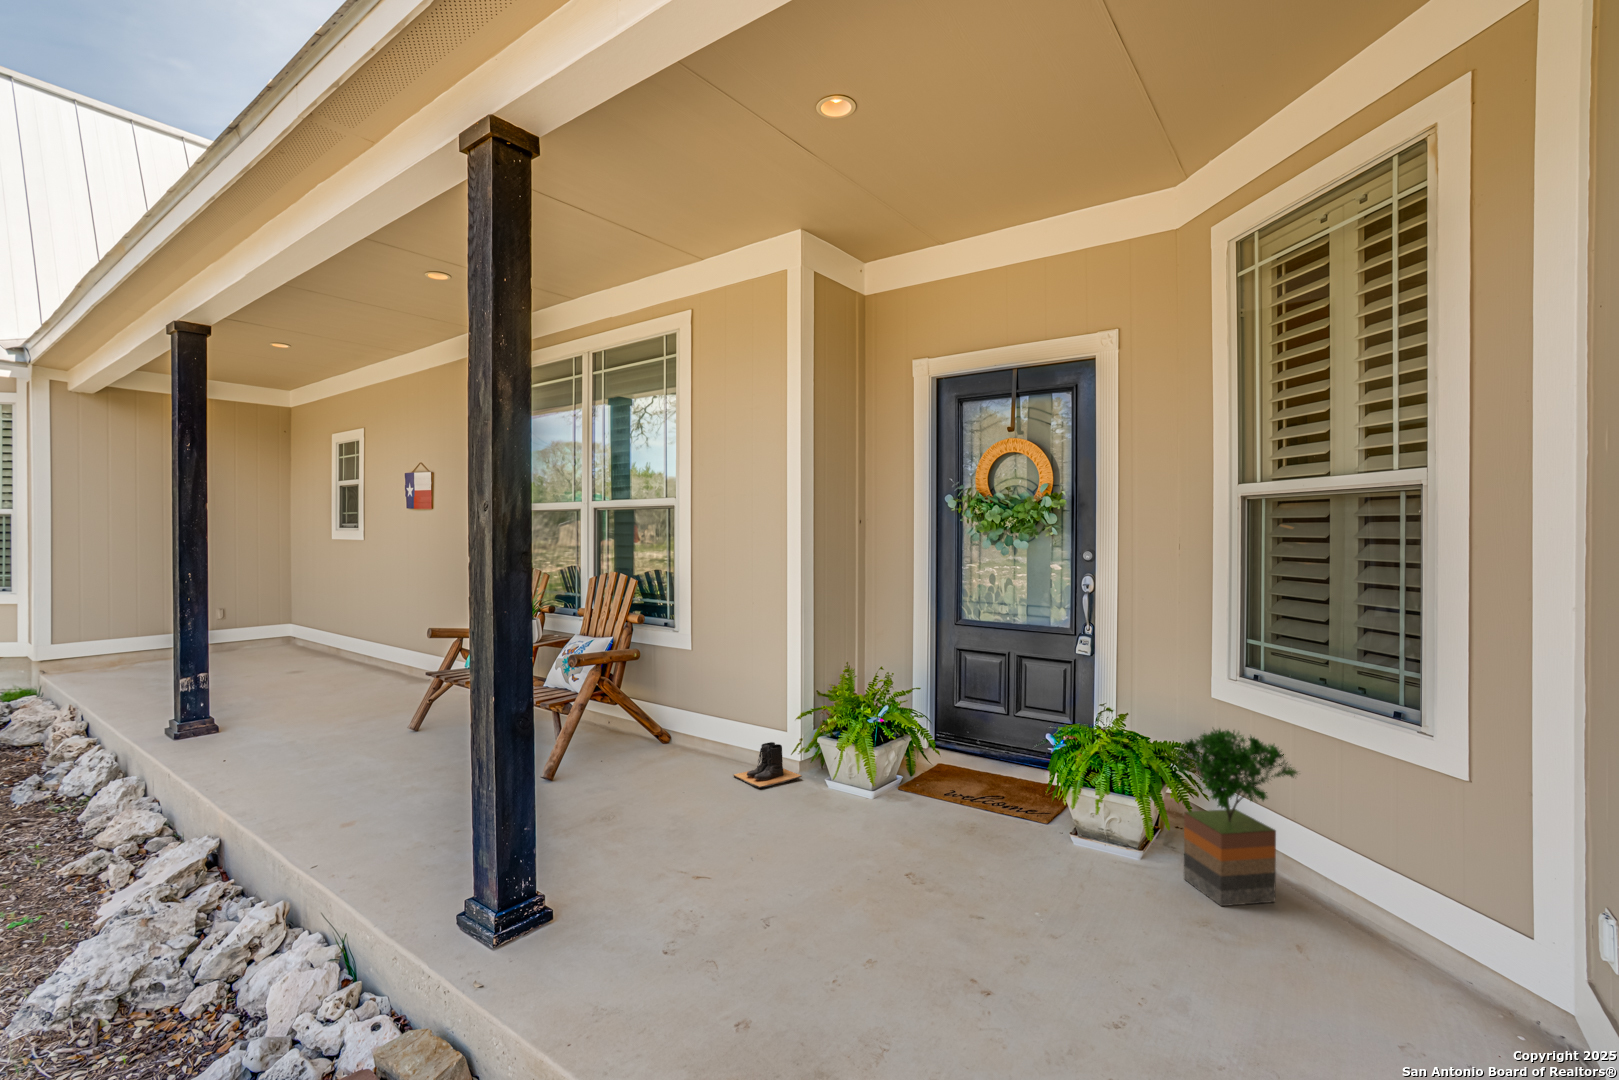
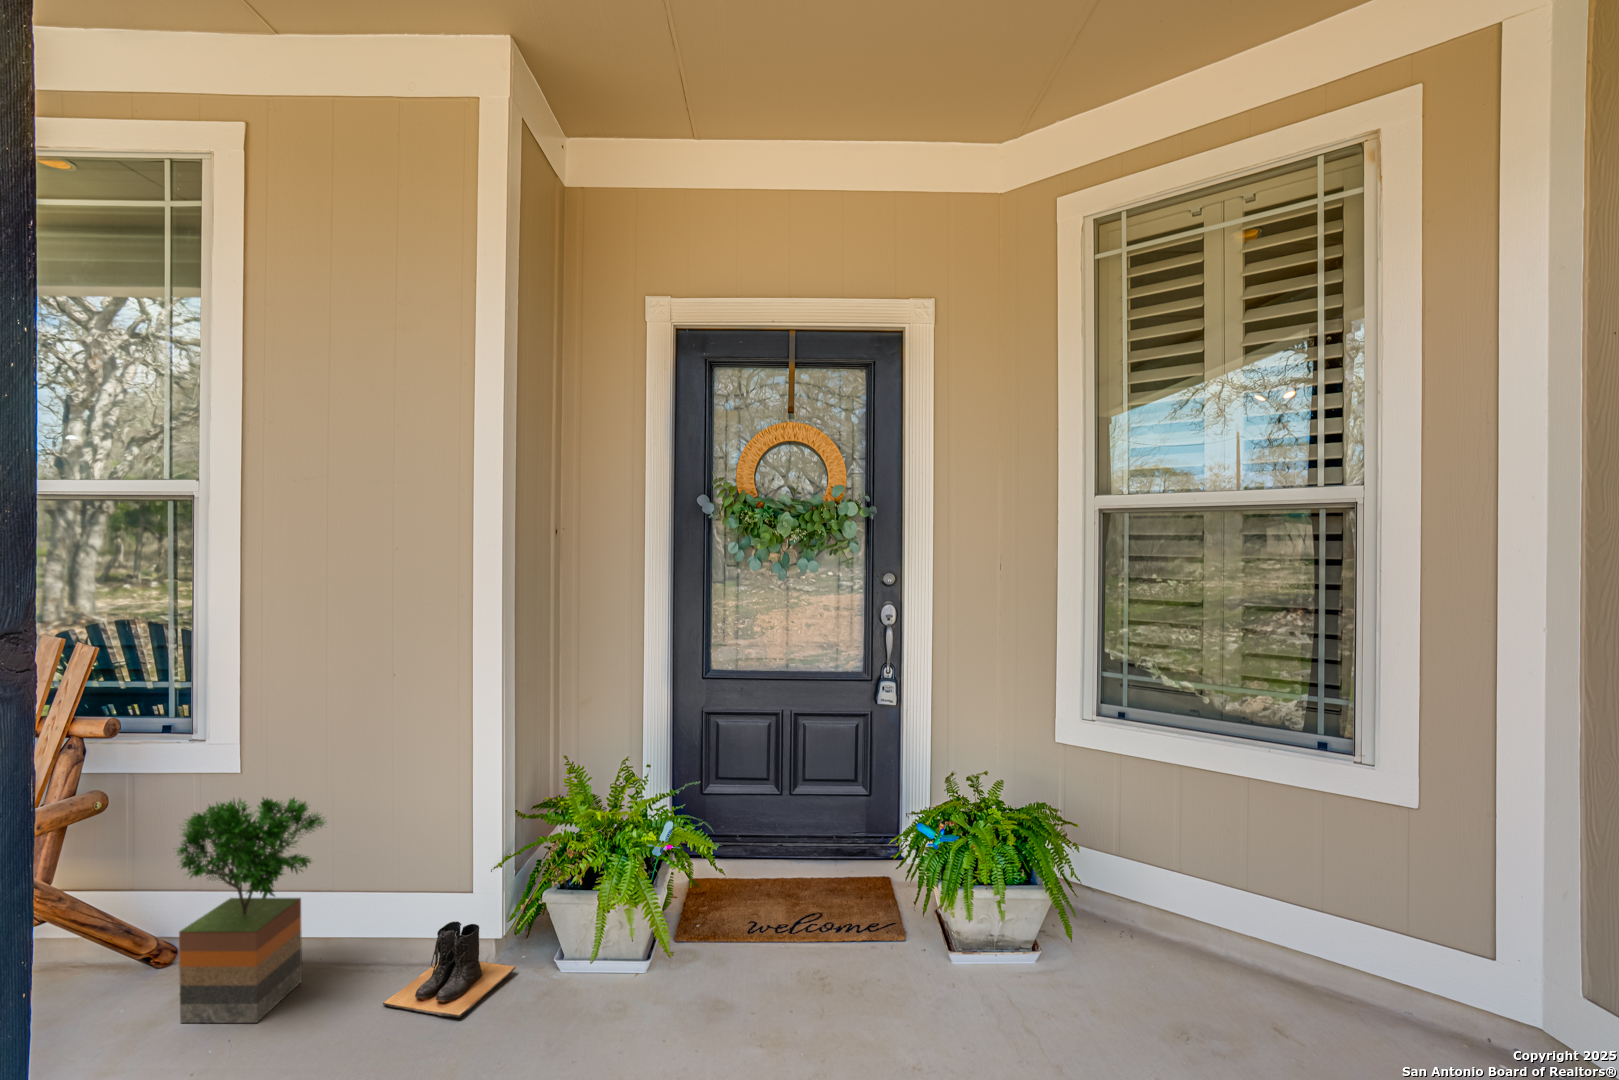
potted tree: present [1176,729,1297,906] -> present [176,797,325,1023]

